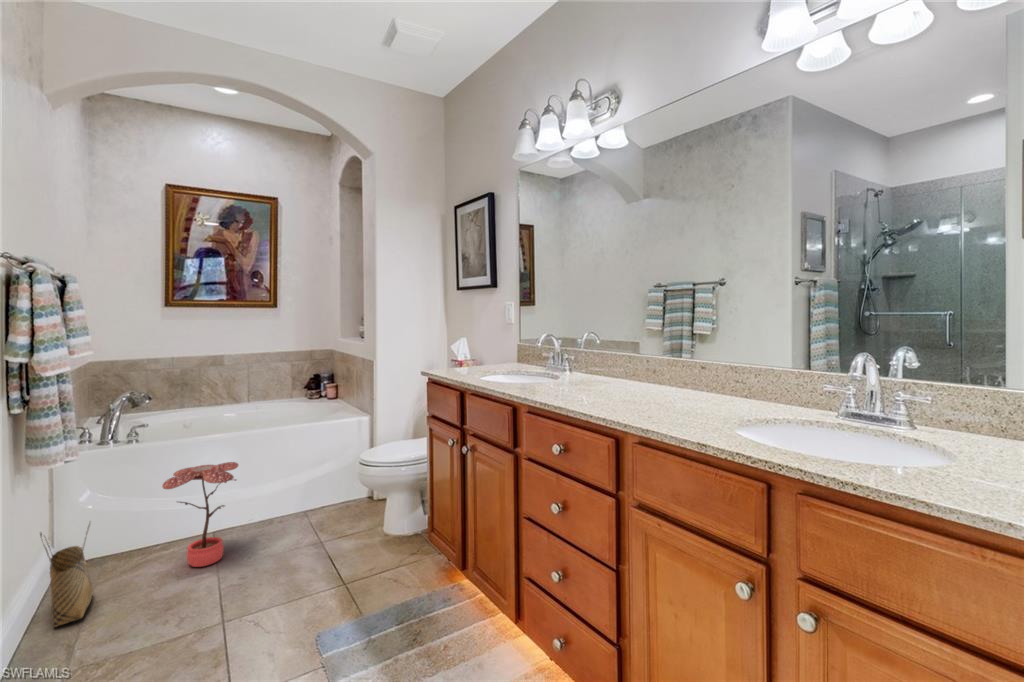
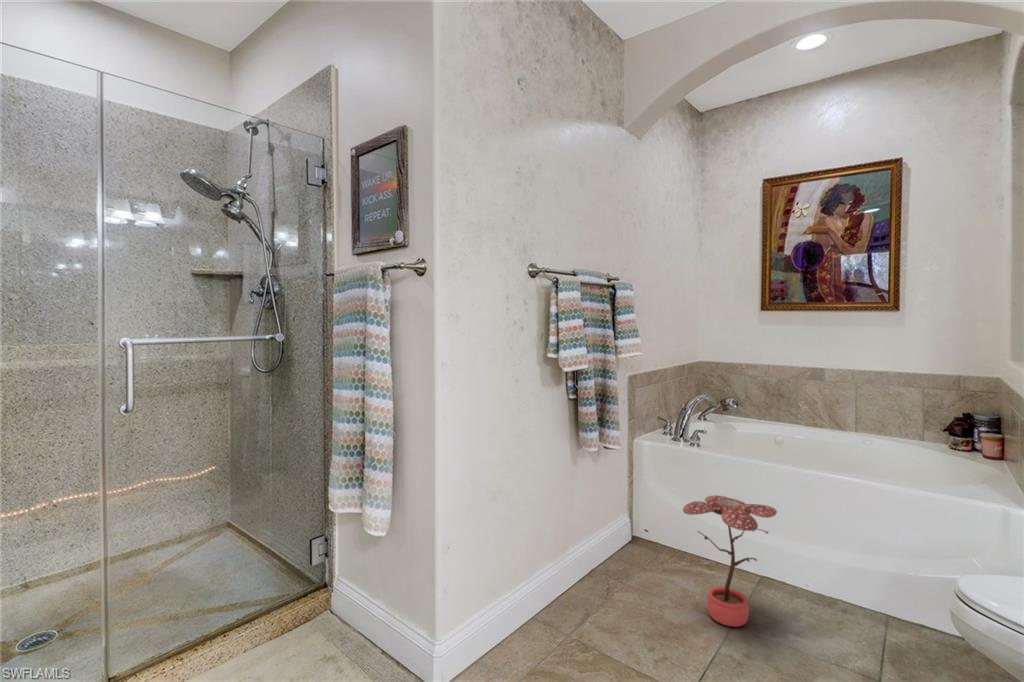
woven basket: present [40,522,93,627] -> none [583,511,624,609]

